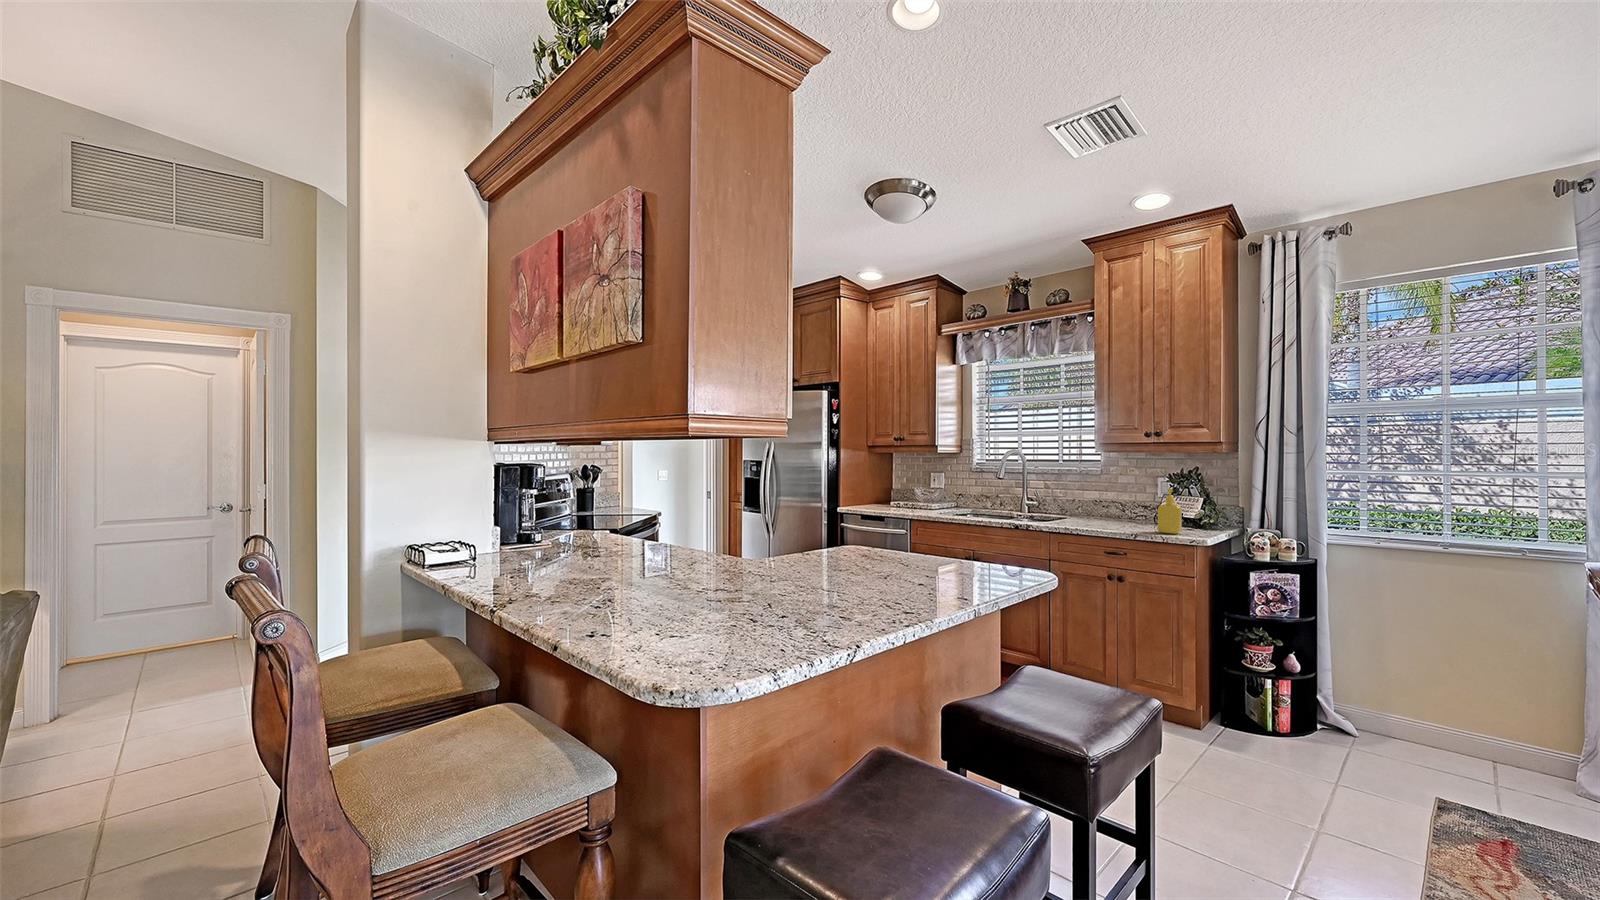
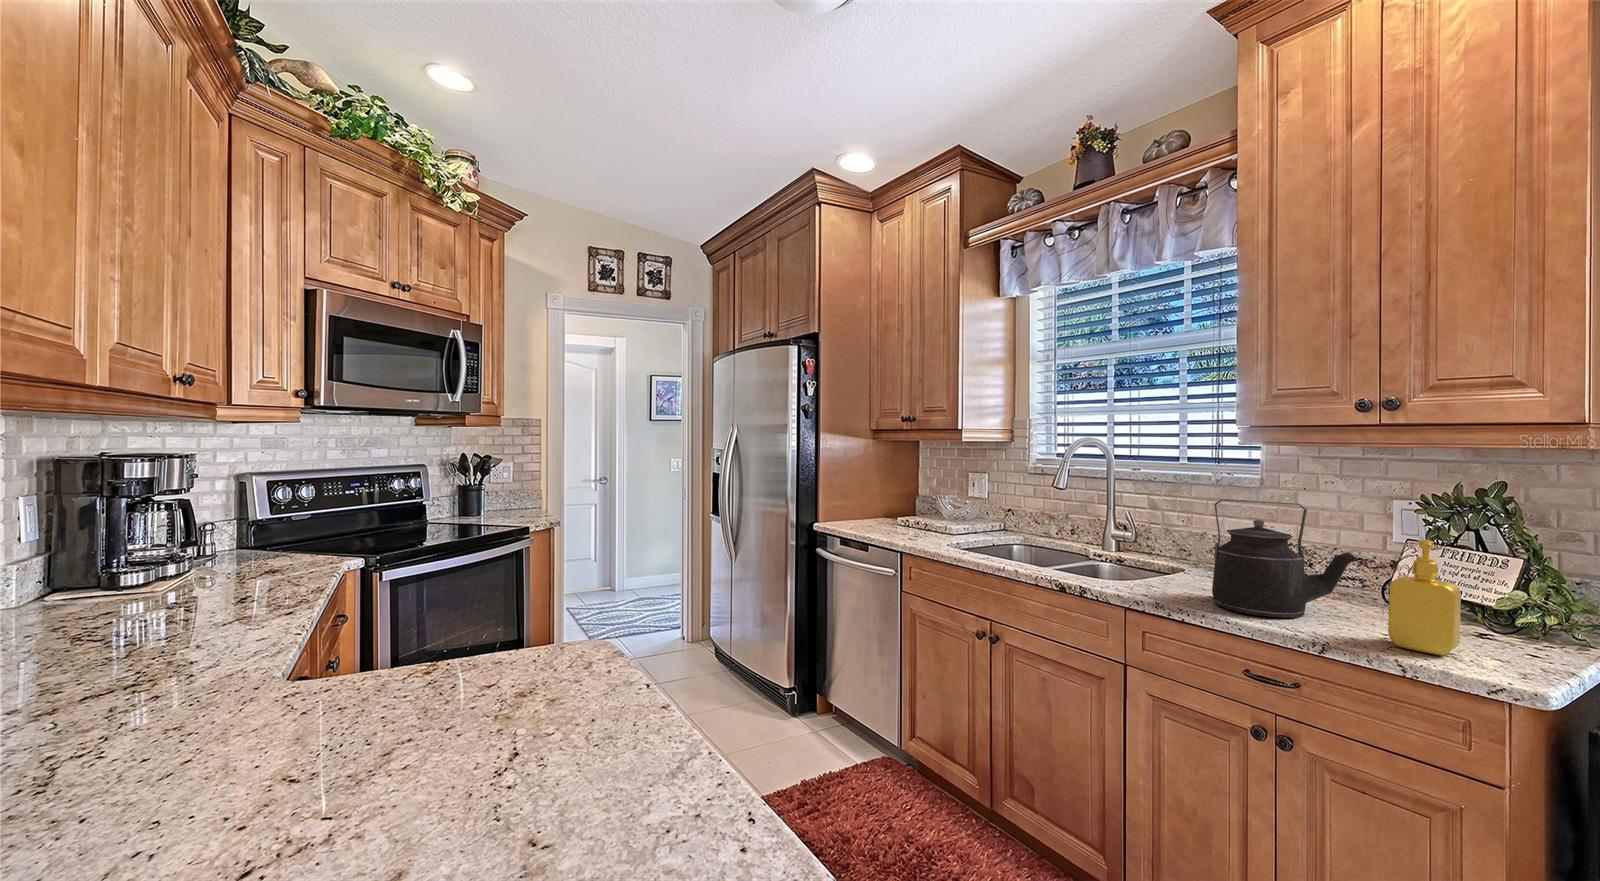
kettle: none [1087,477,1146,528] -> present [1212,499,1357,618]

